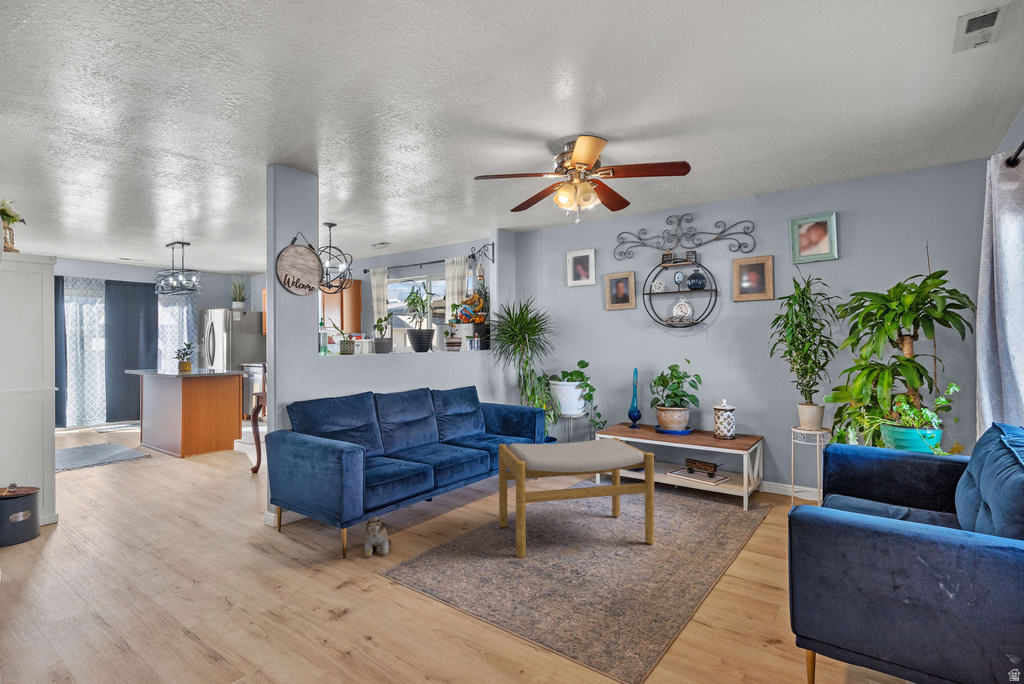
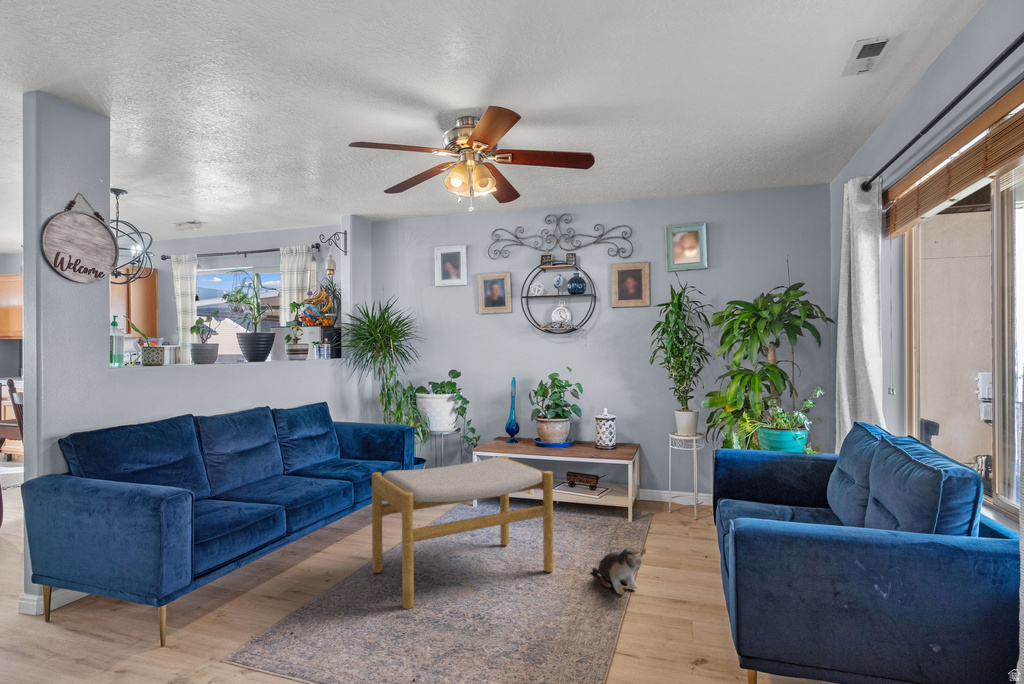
plush toy: present [363,517,391,557] -> present [592,547,646,594]

